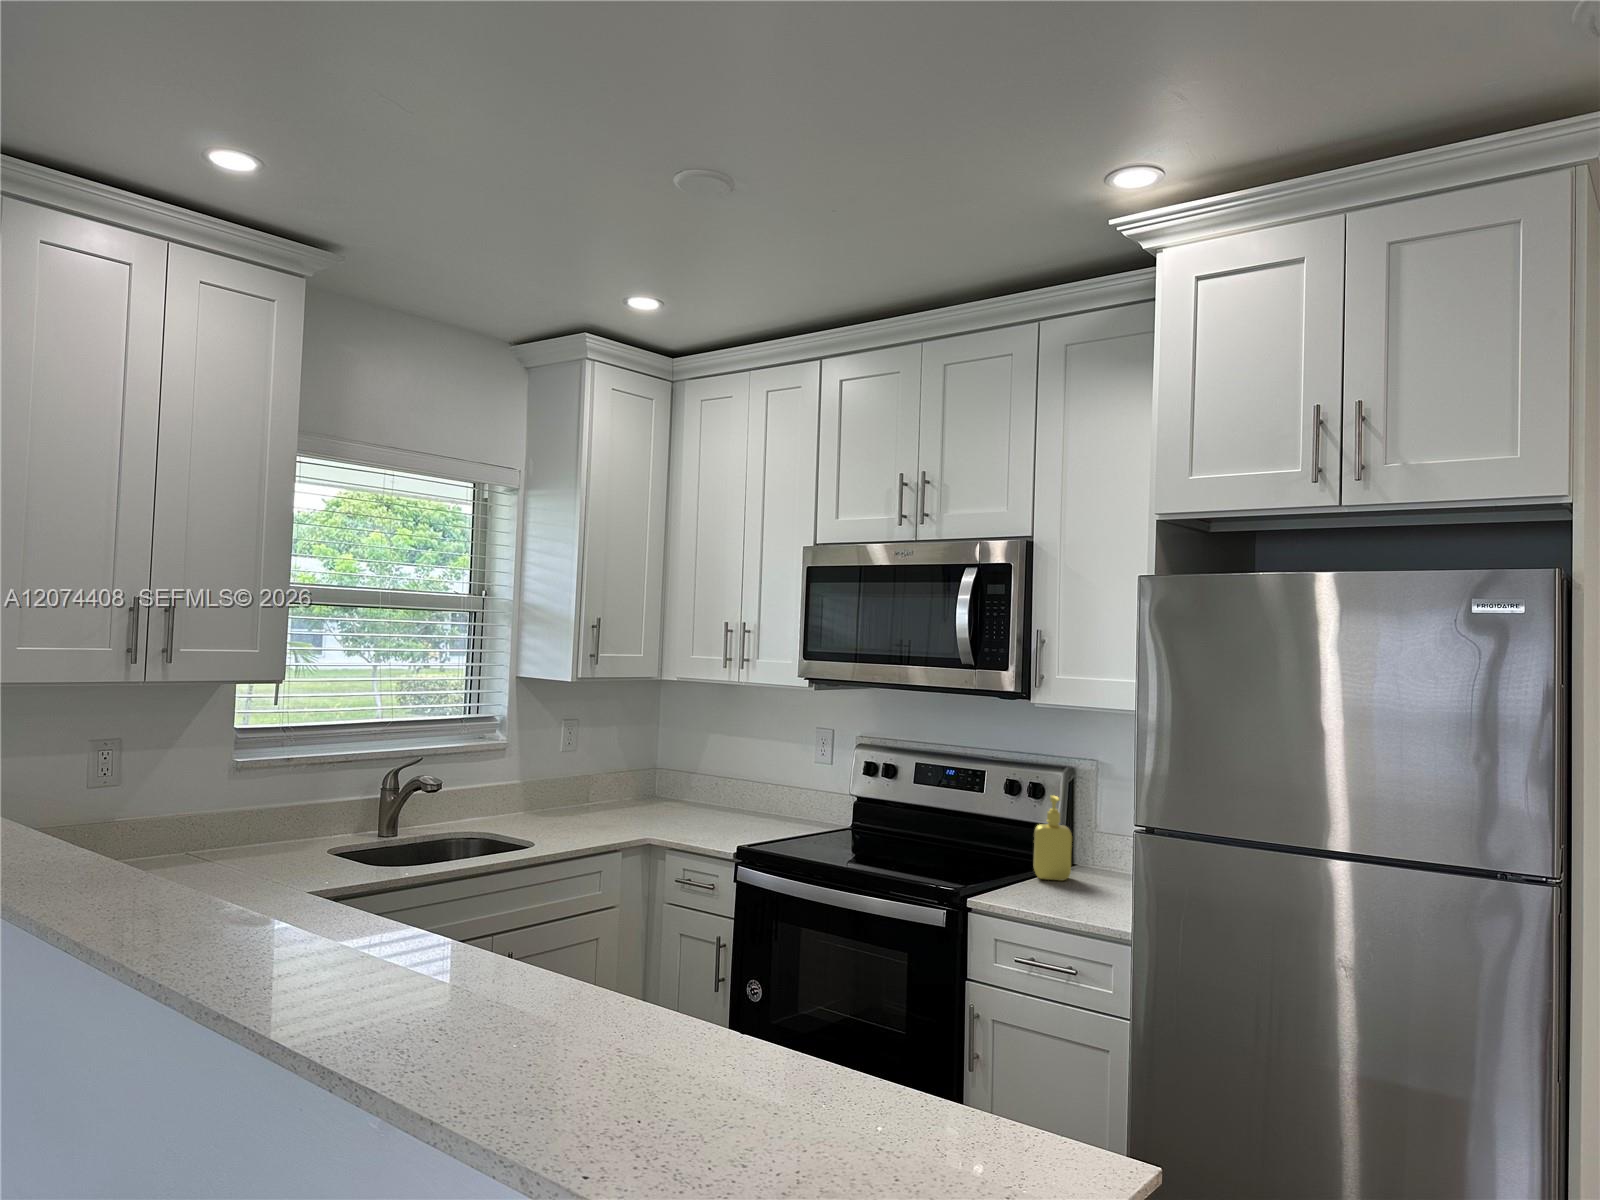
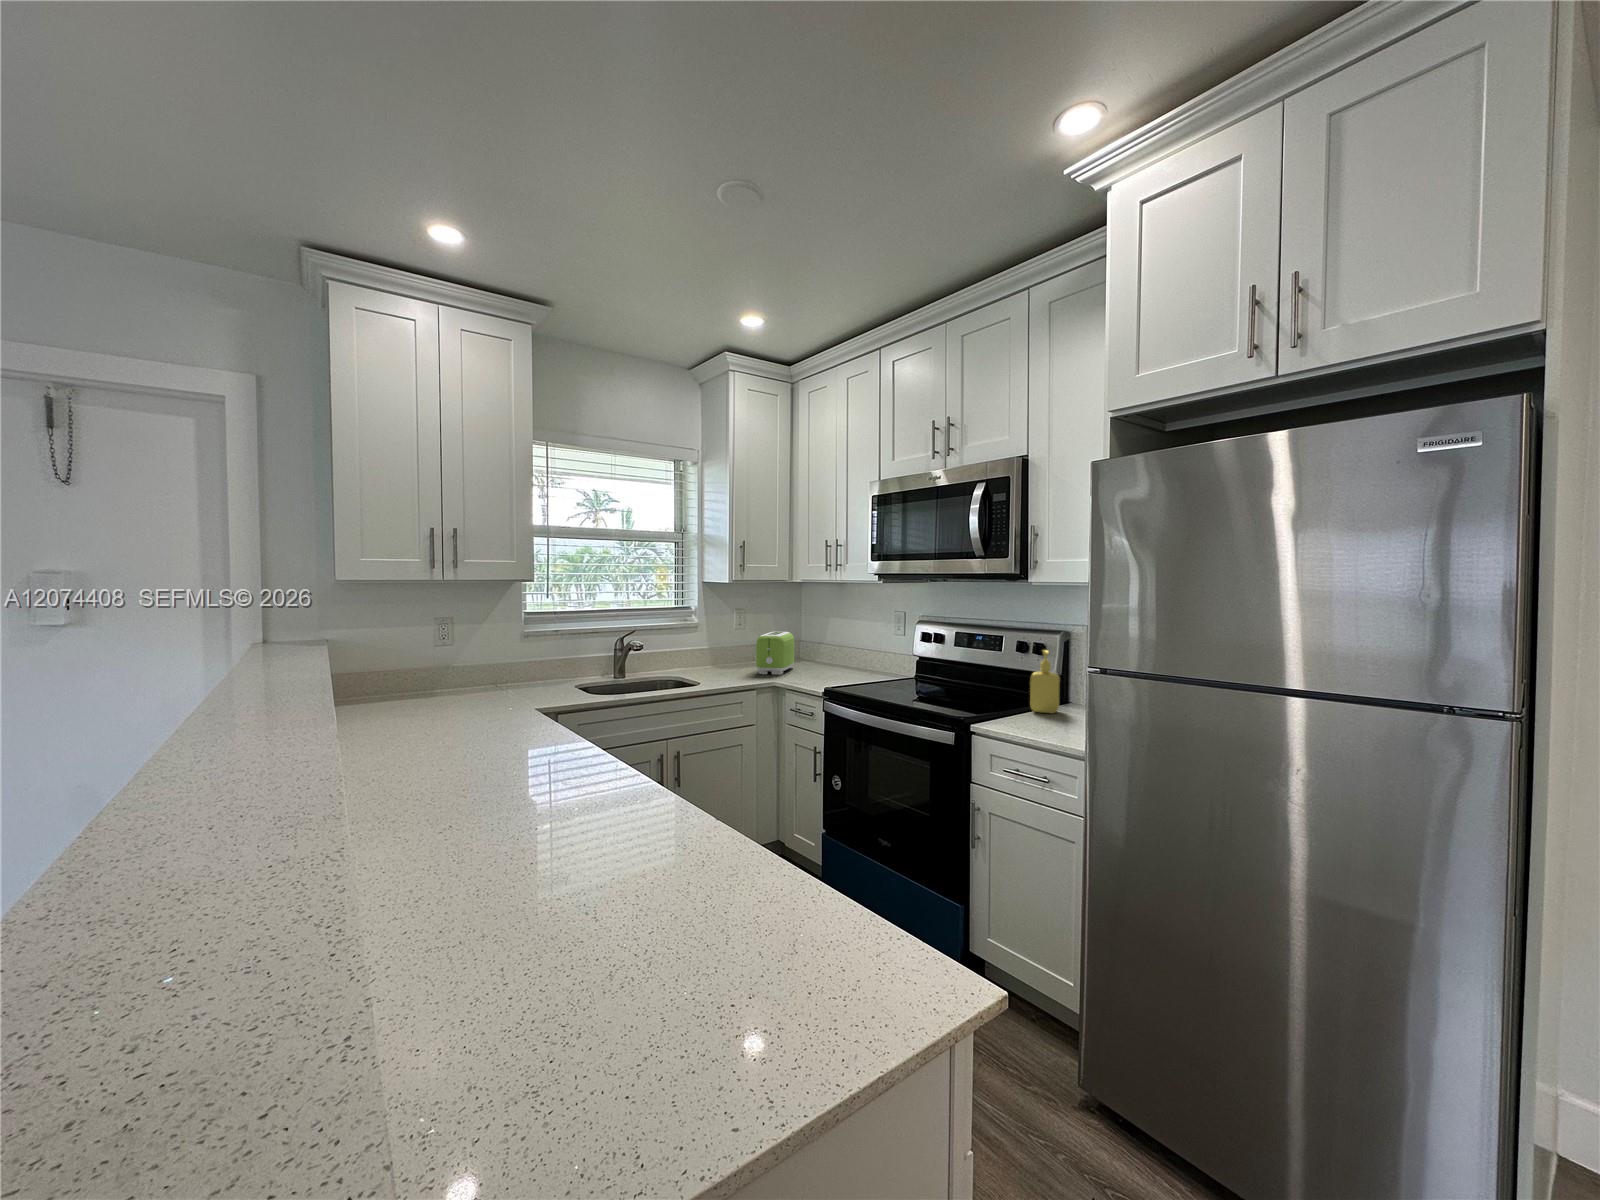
toaster: none [606,755,657,823] -> present [756,632,794,675]

